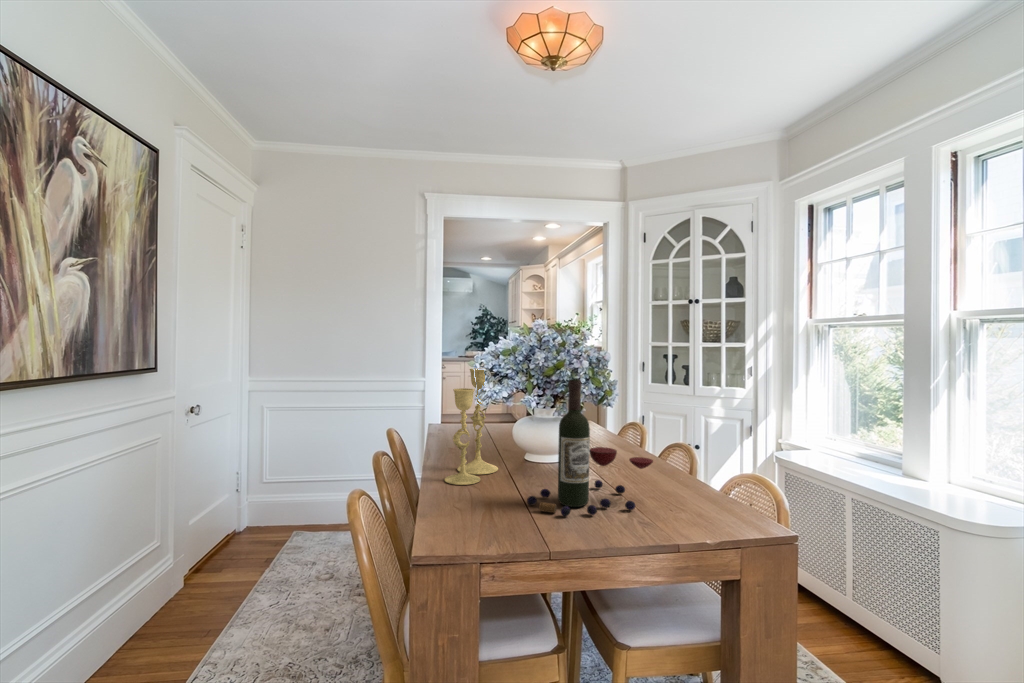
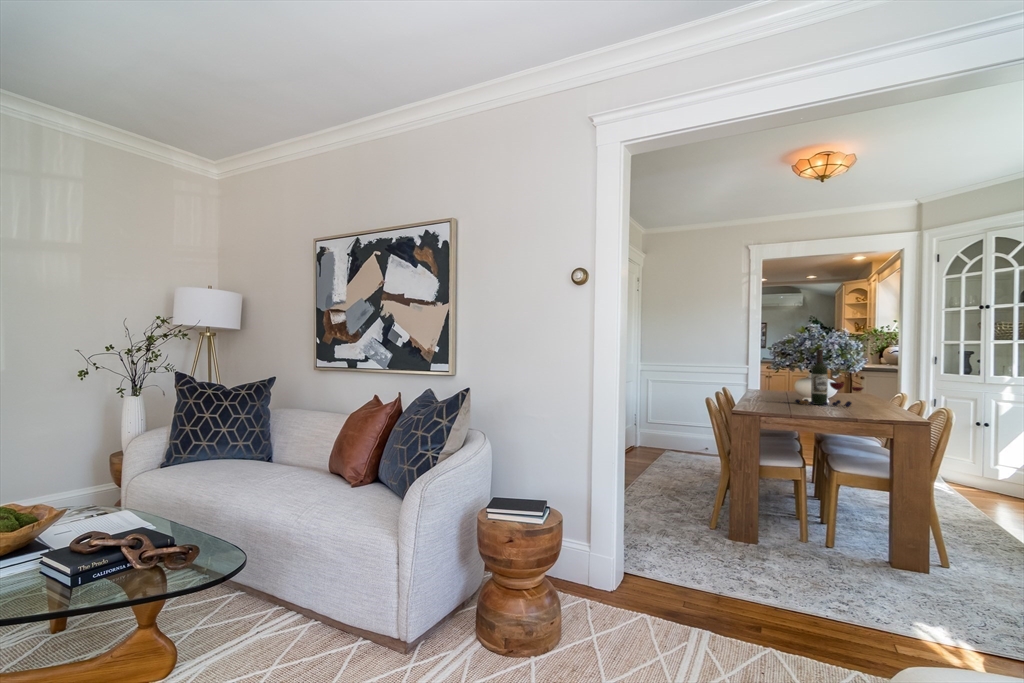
candlestick: present [445,368,498,485] -> none [757,348,786,399]

